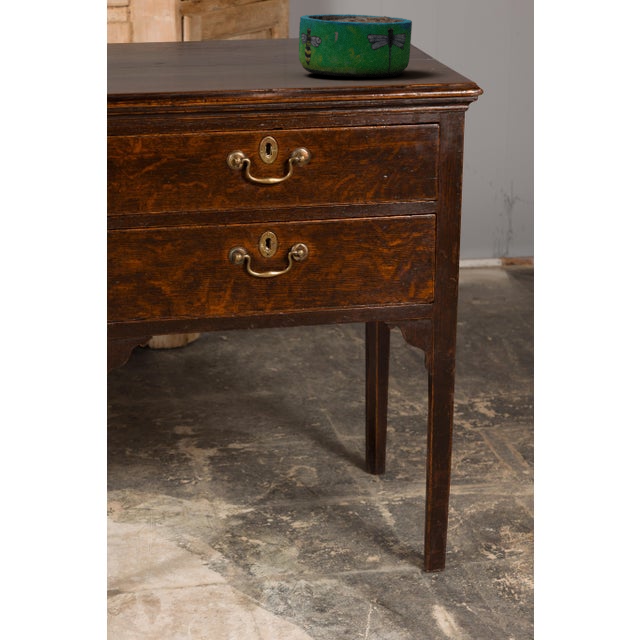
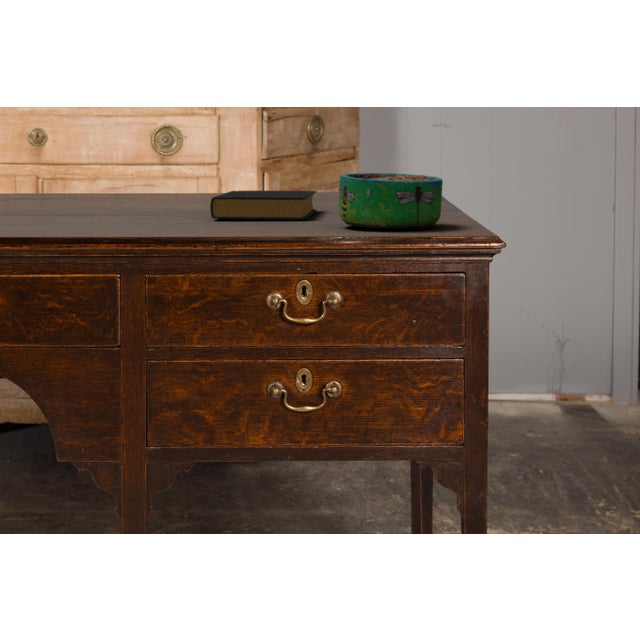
hardback book: none [150,35,256,67] -> present [210,190,316,220]

